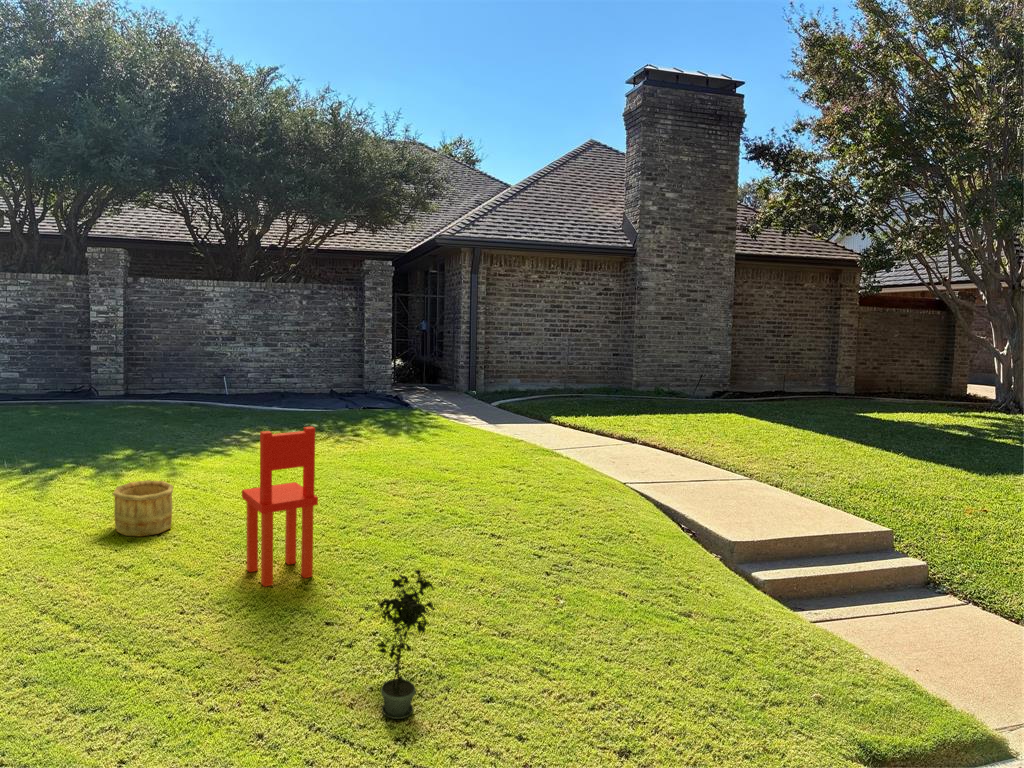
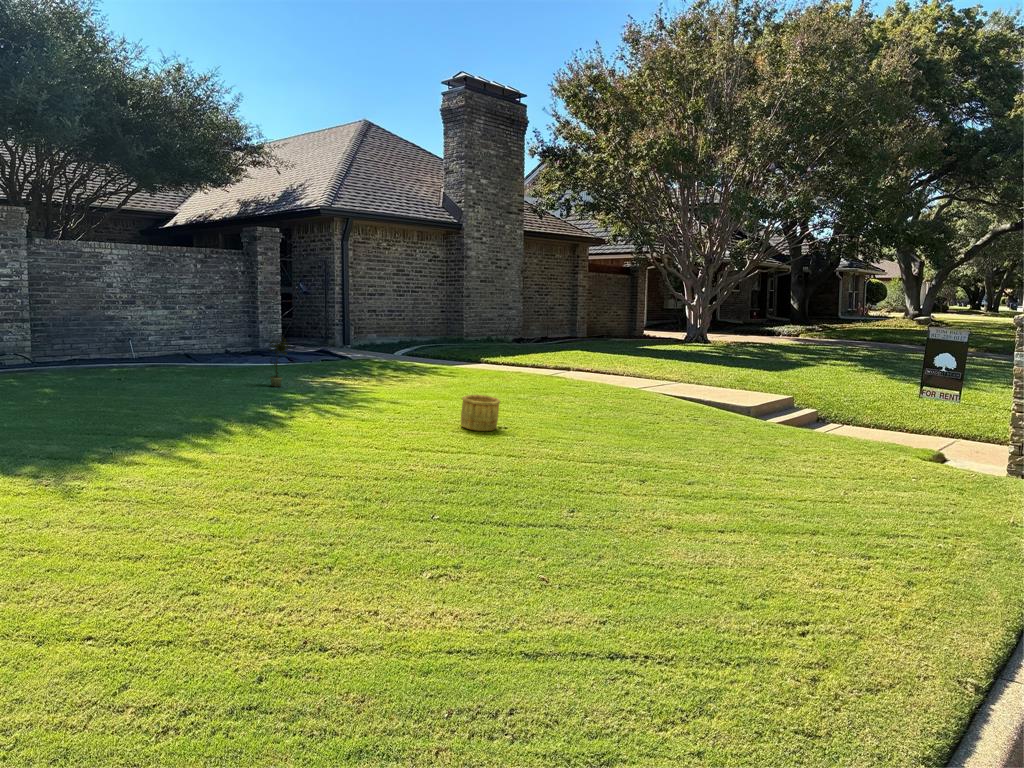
chair: present [242,427,318,587] -> none [592,344,639,441]
potted plant: present [372,570,435,719] -> present [270,337,290,387]

